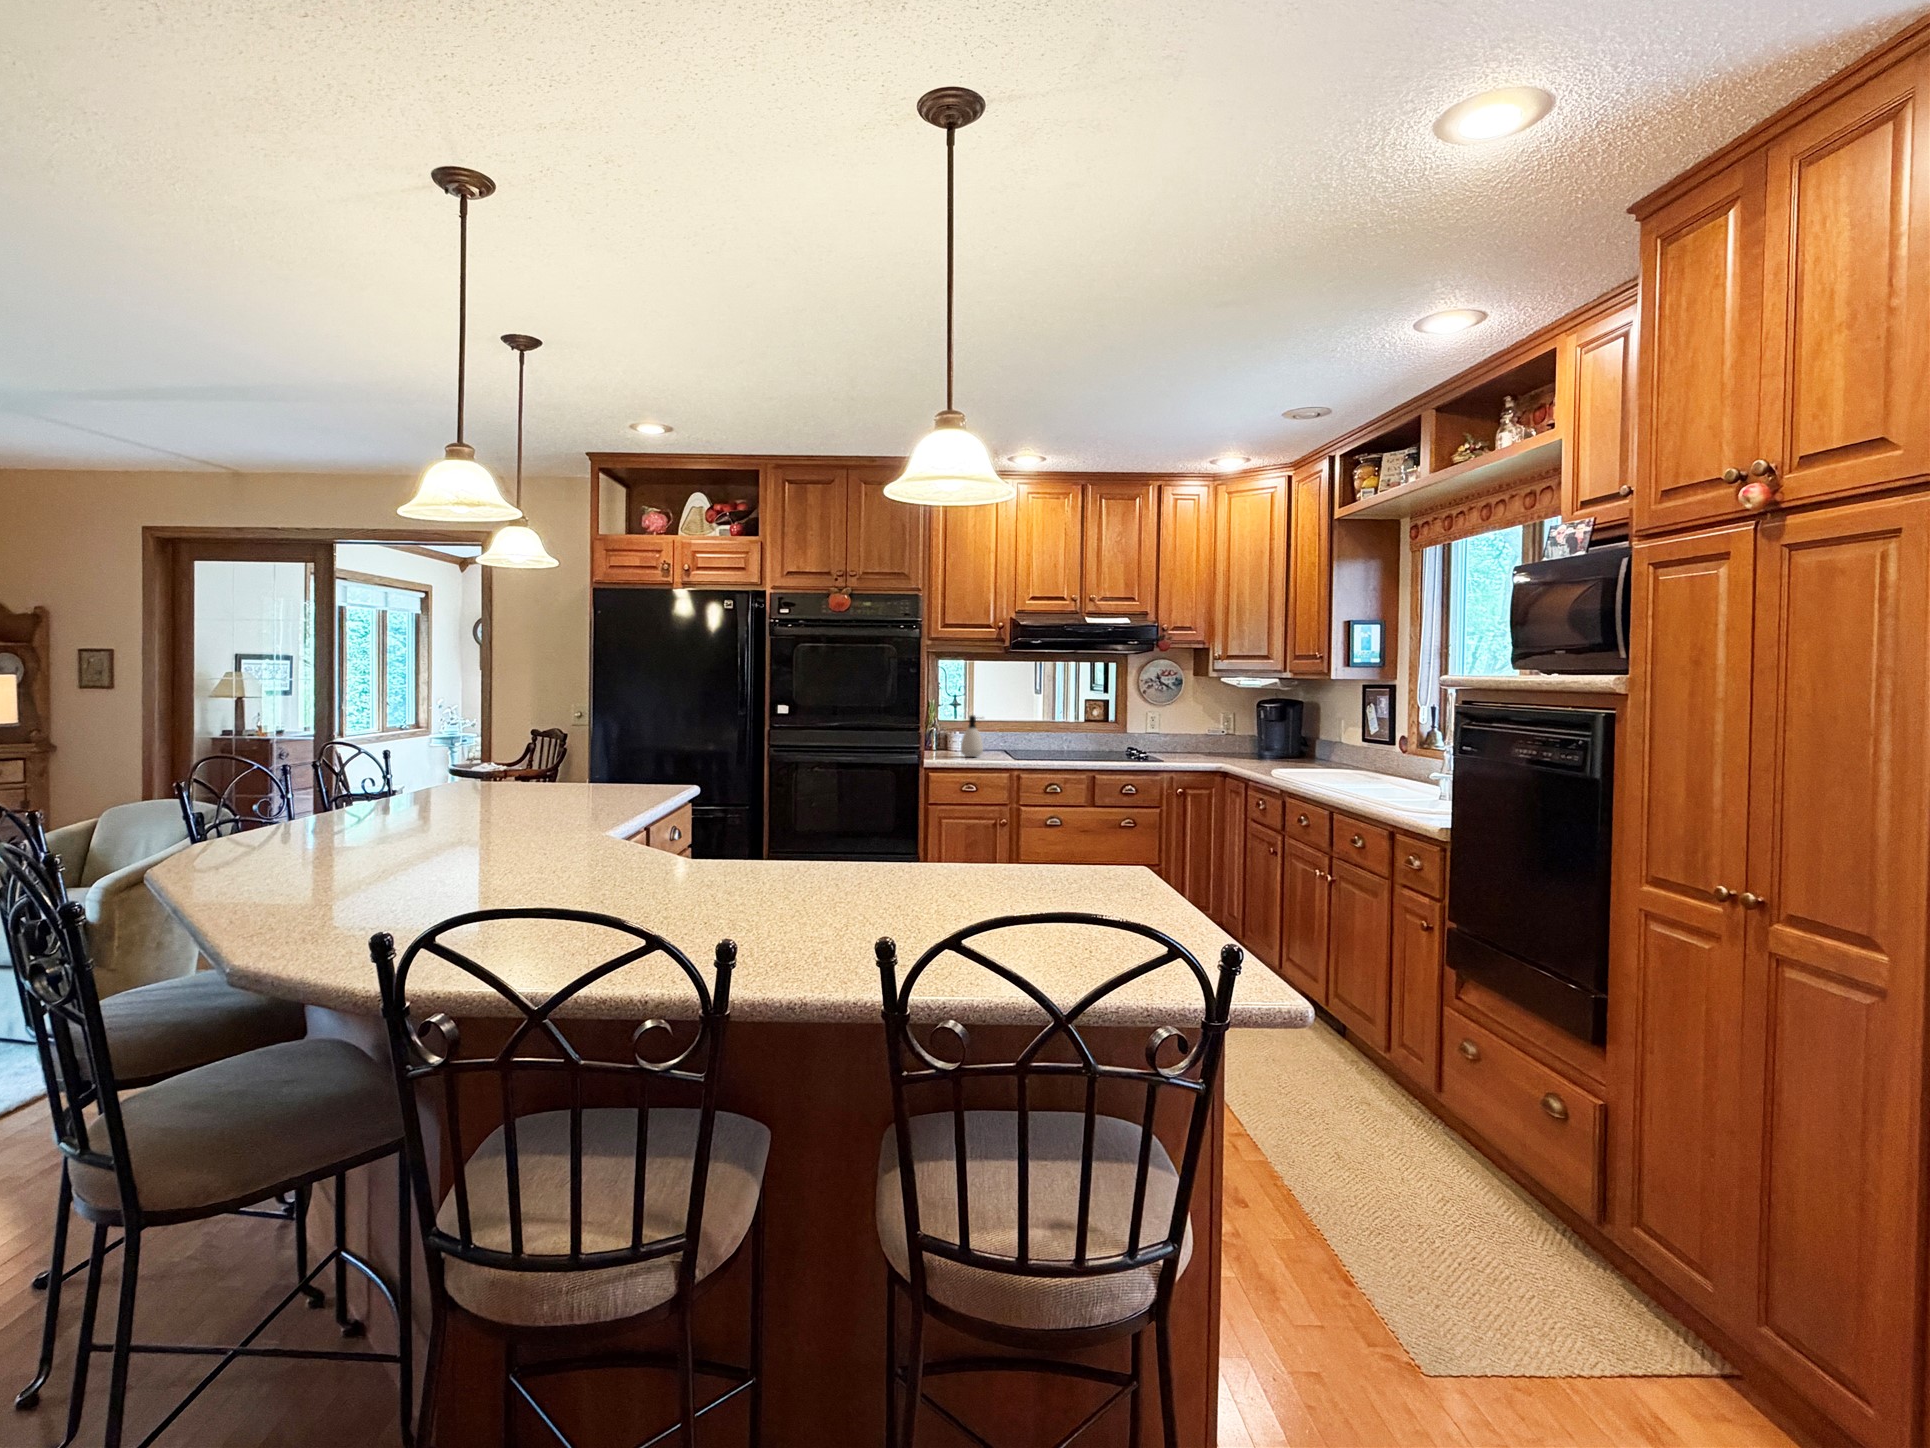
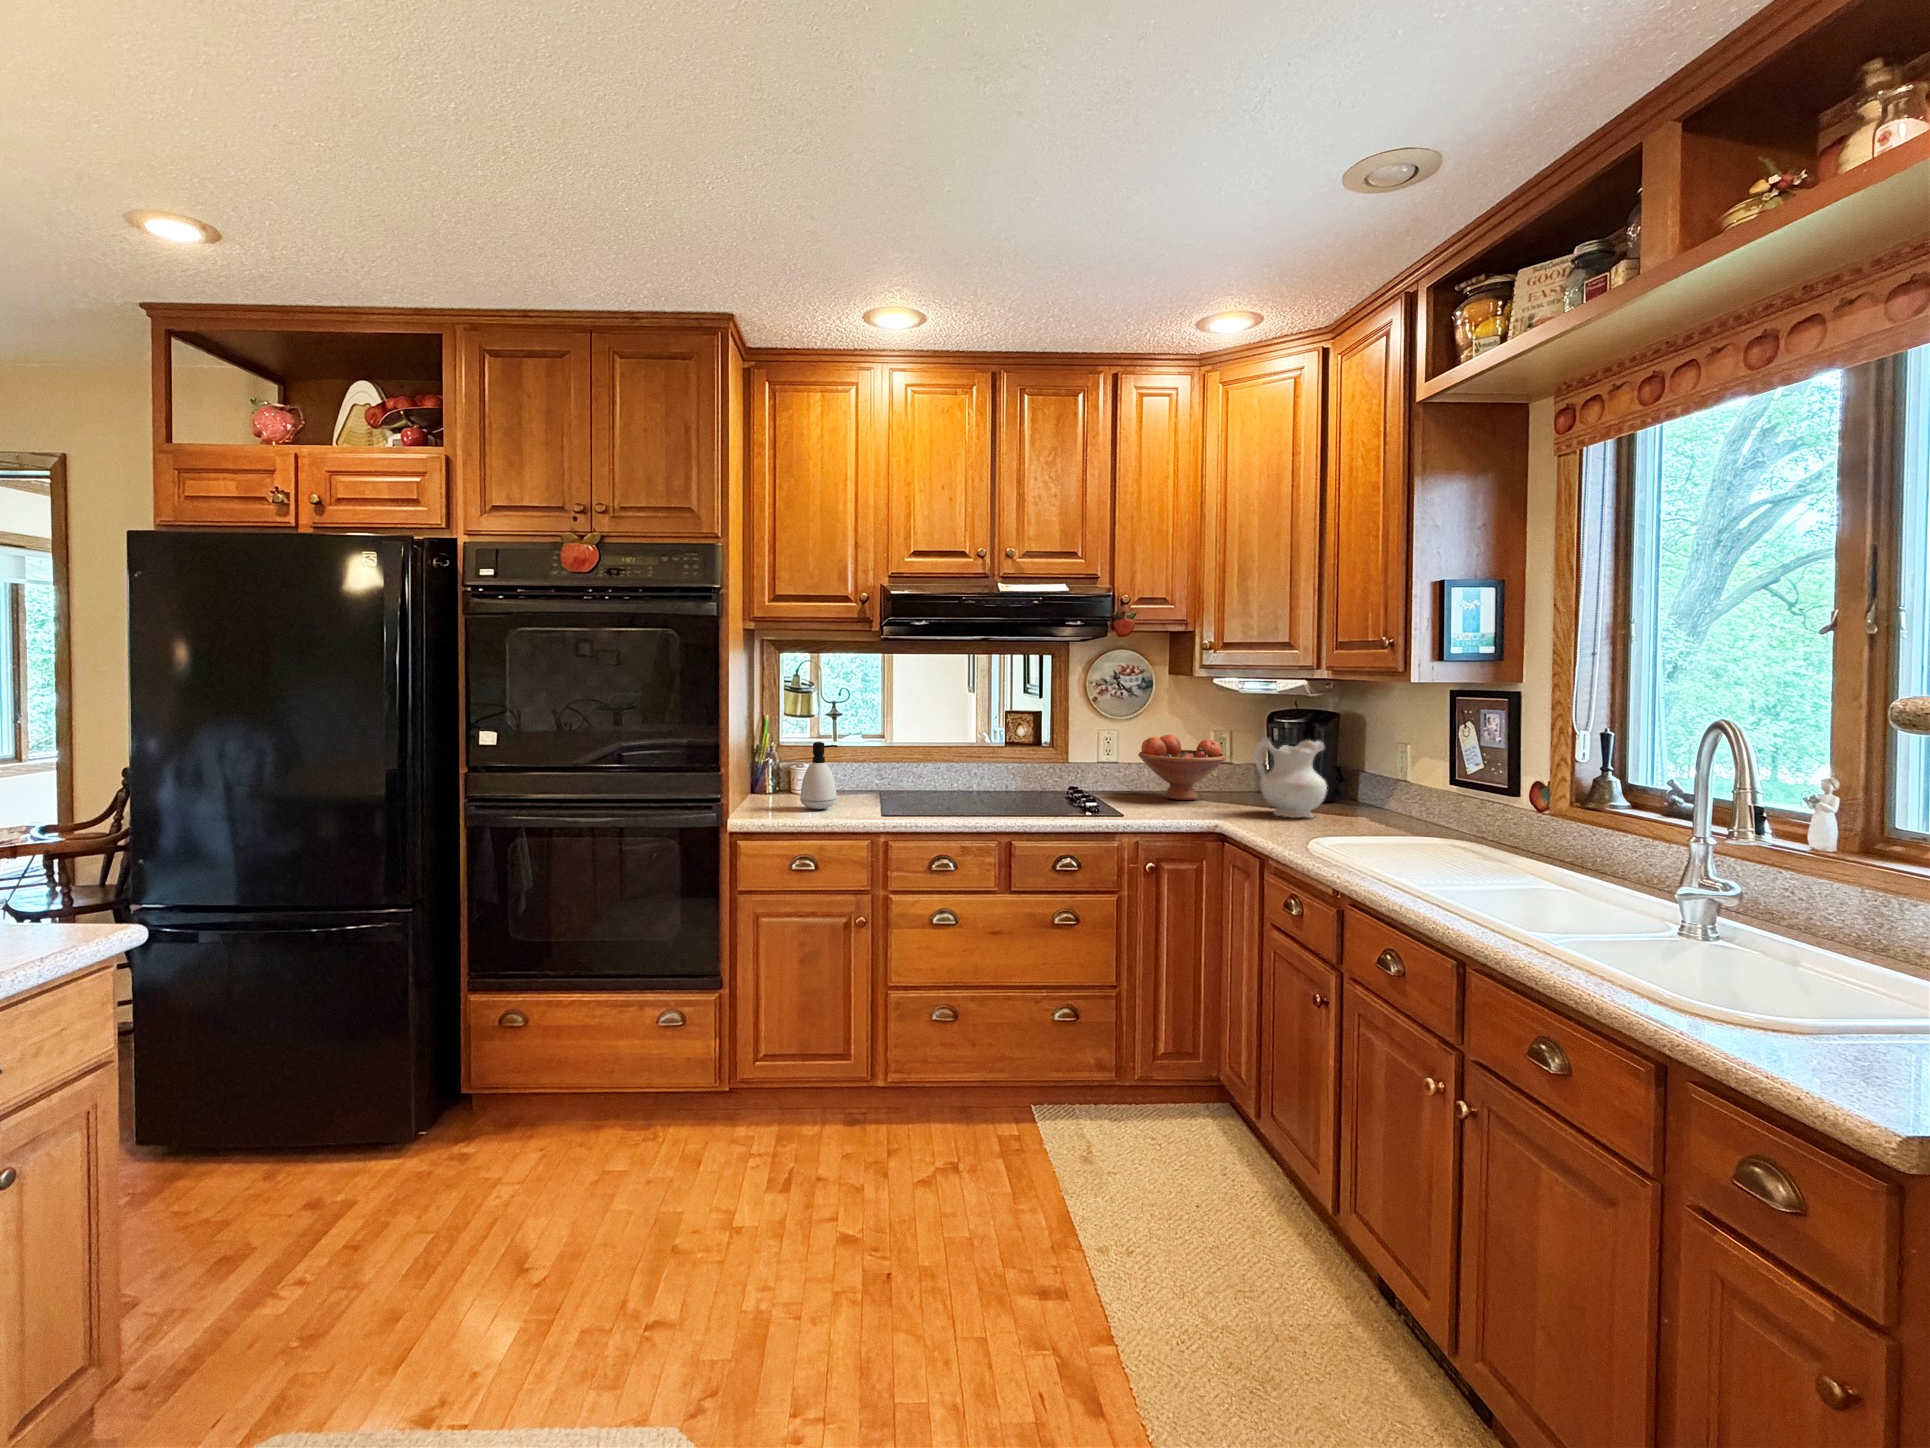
ceramic pitcher: none [1246,714,1291,764] -> present [1254,738,1327,818]
fruit bowl: none [1173,715,1230,757] -> present [1138,735,1226,800]

